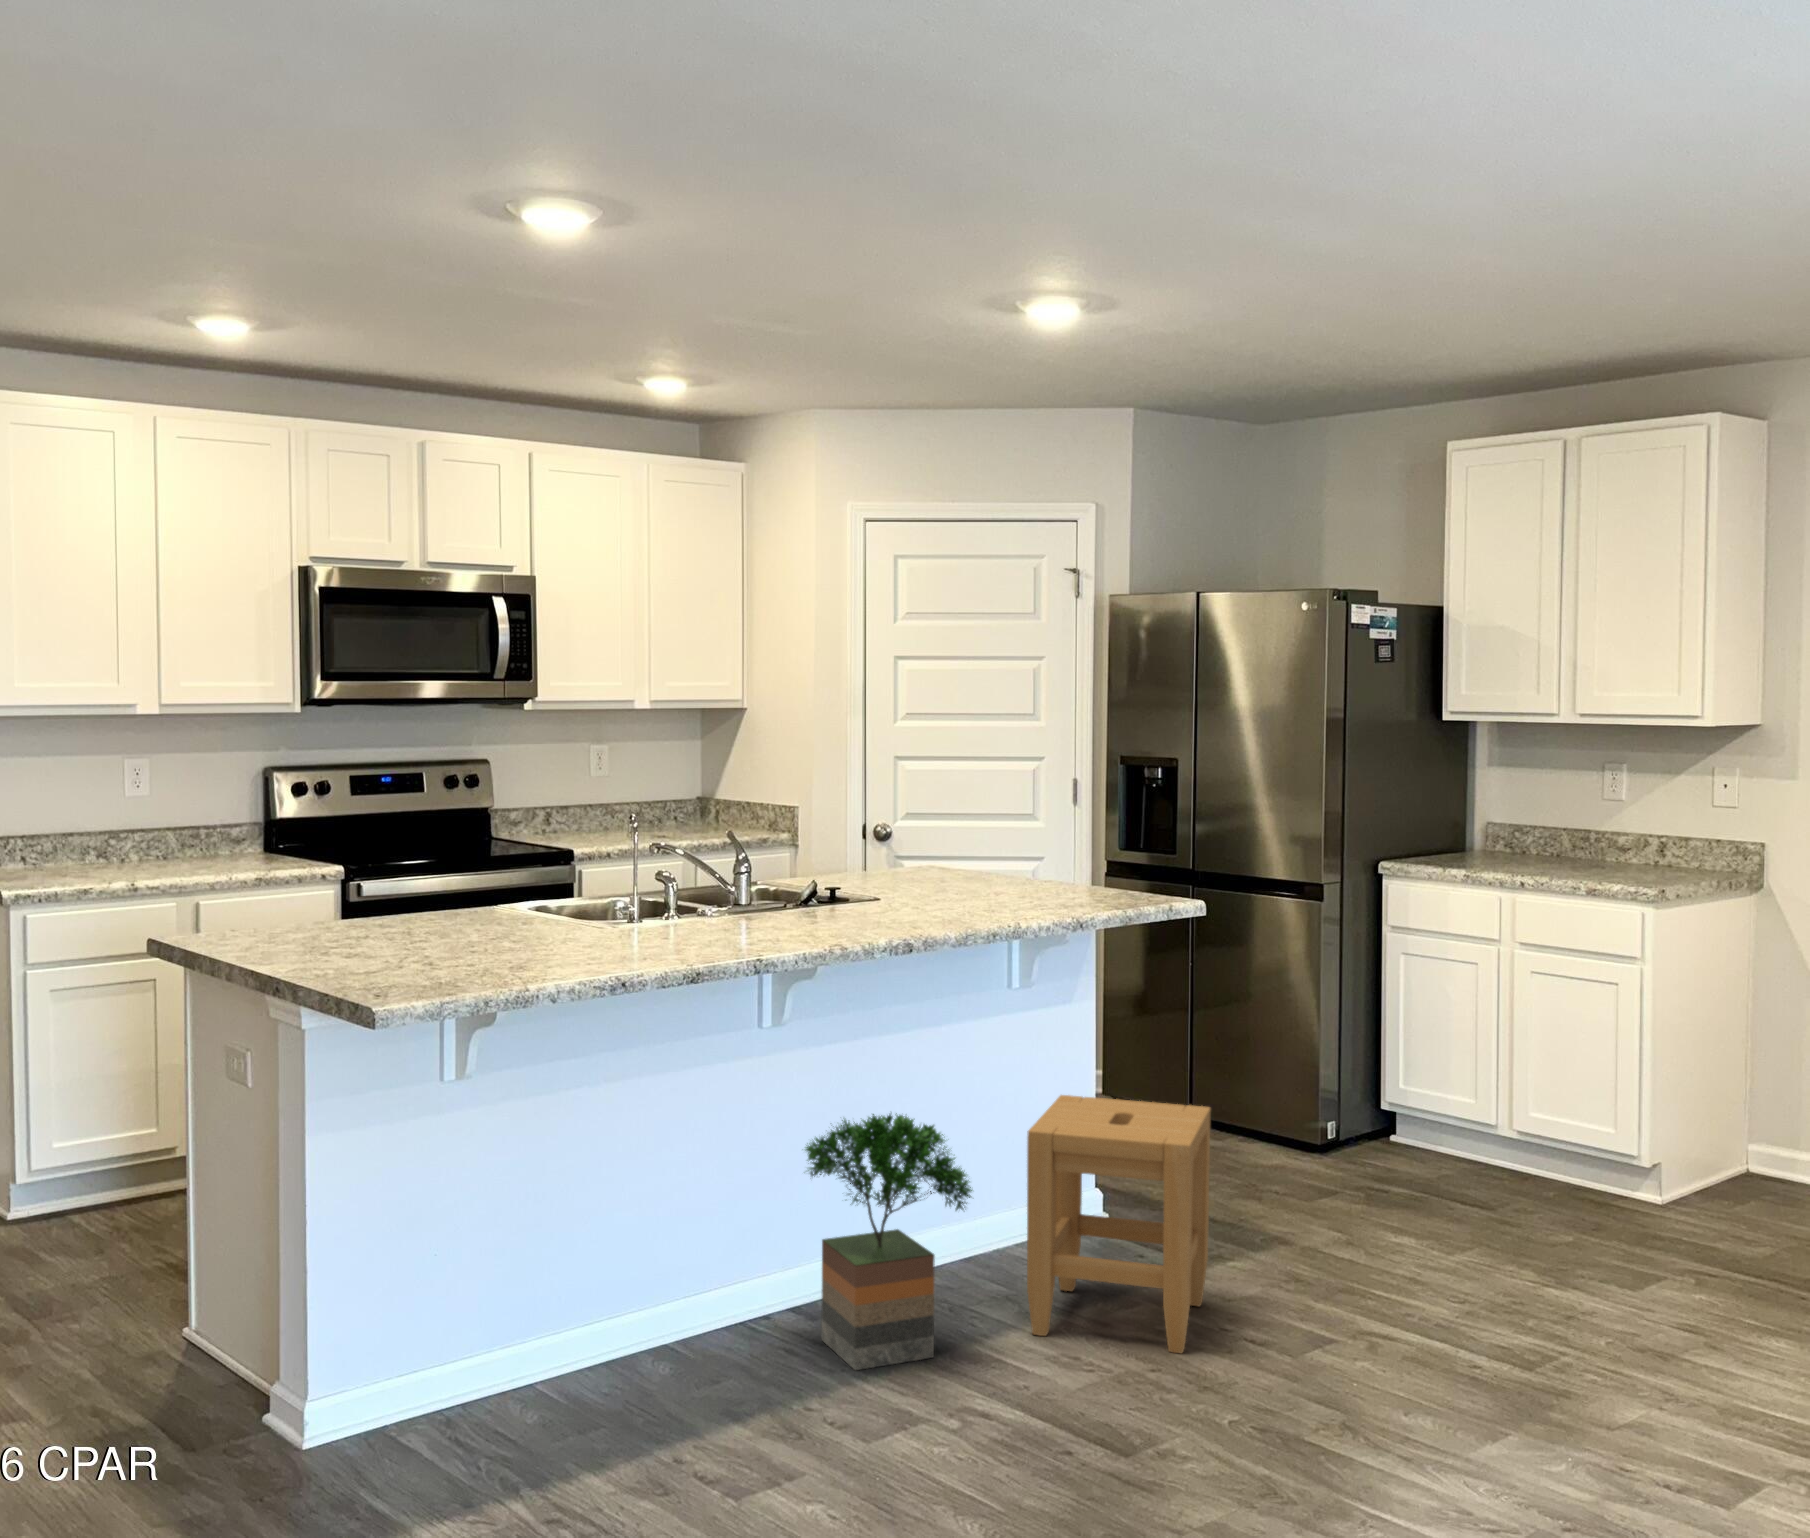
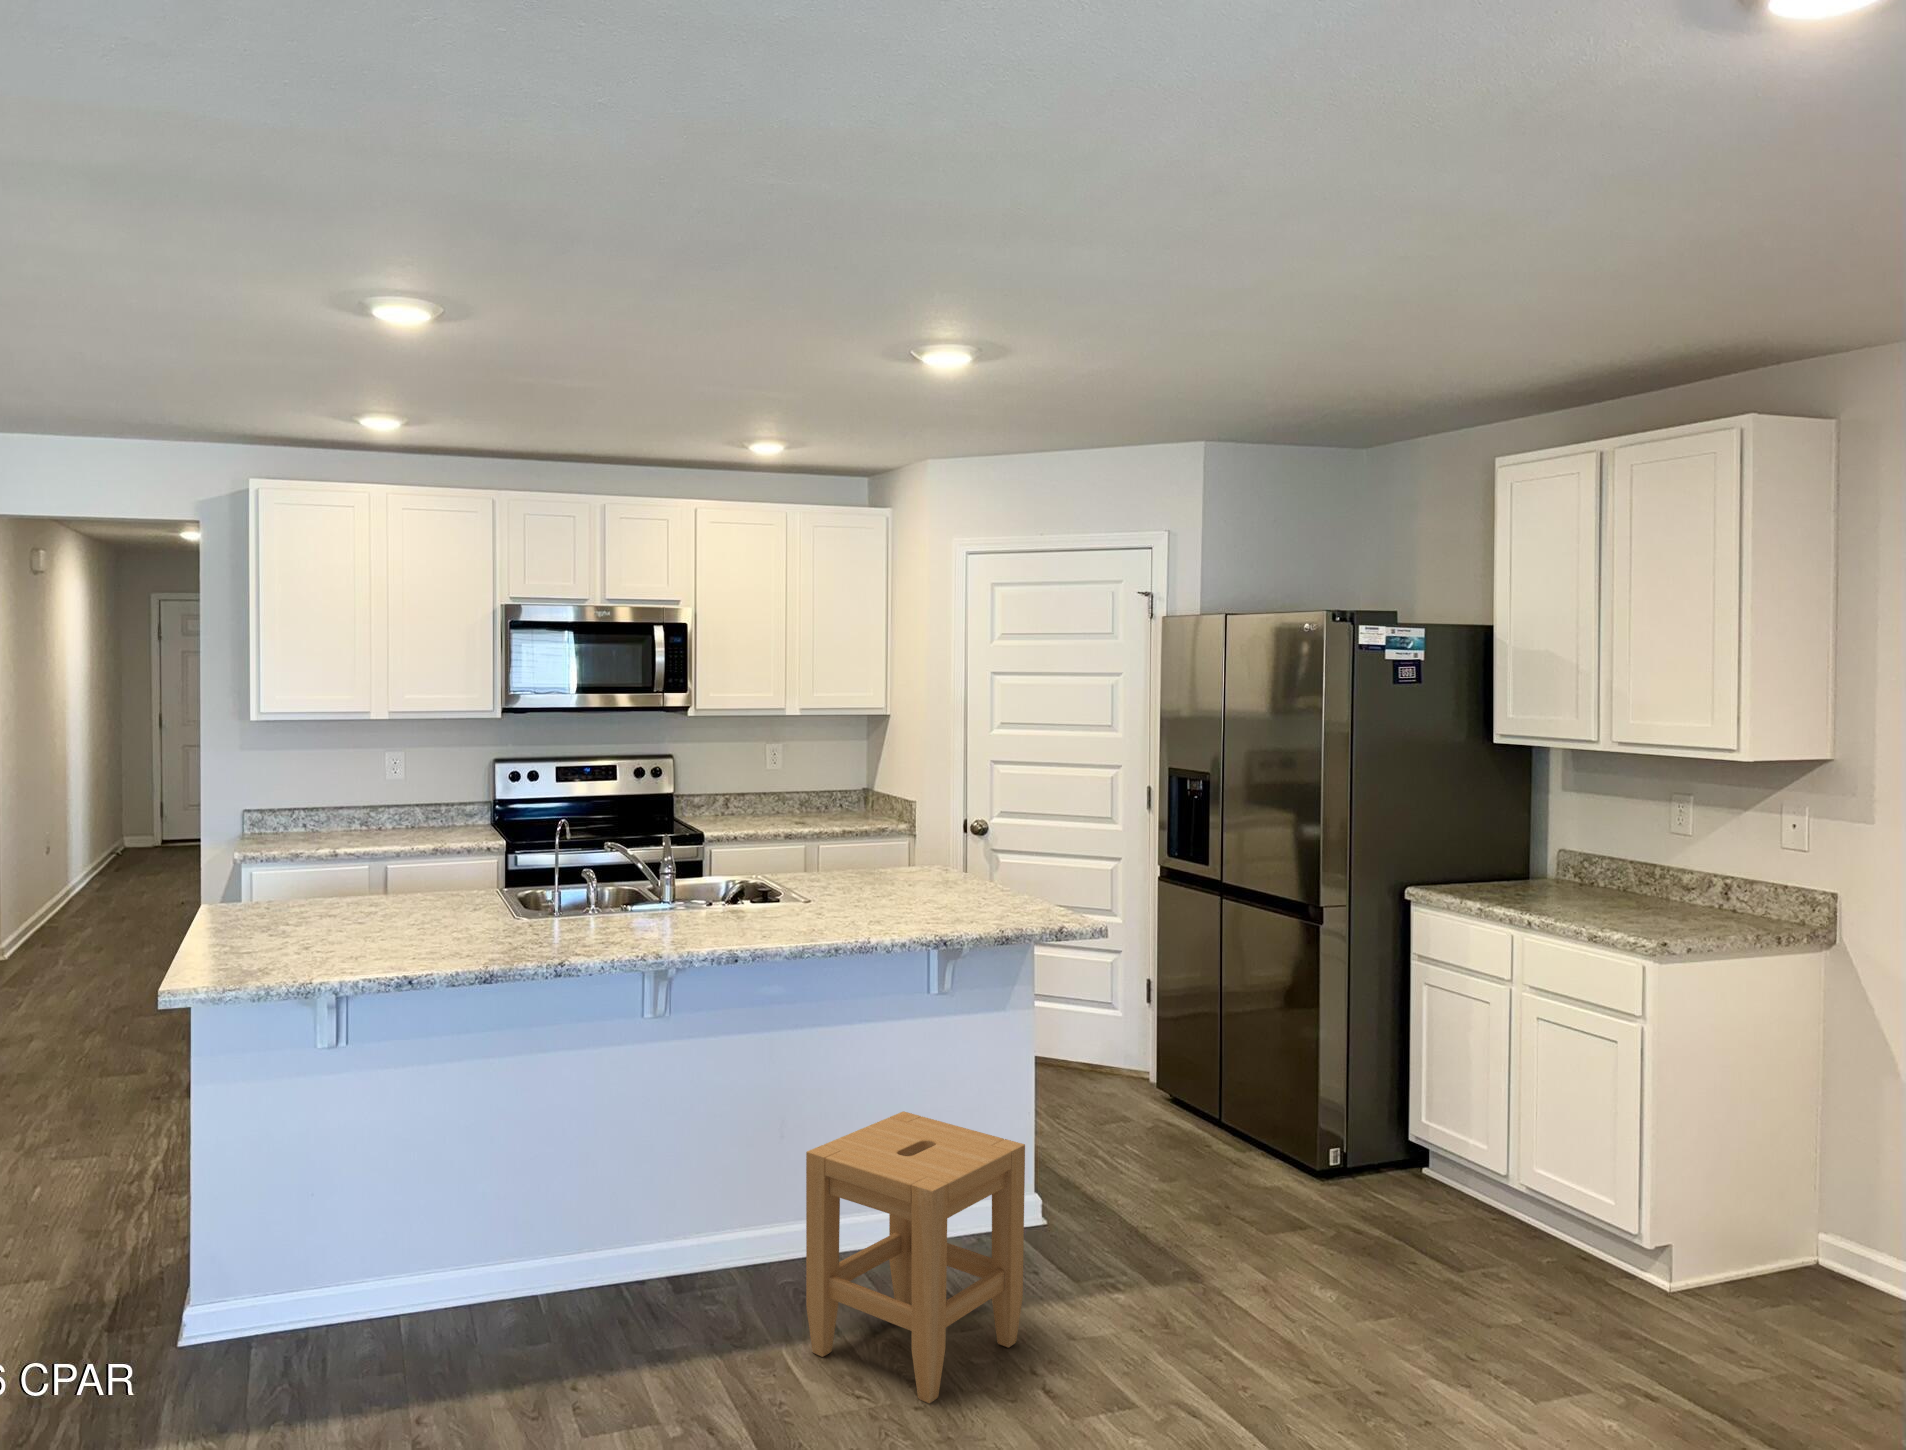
potted tree: present [805,1113,972,1370] -> none [587,1115,740,1365]

